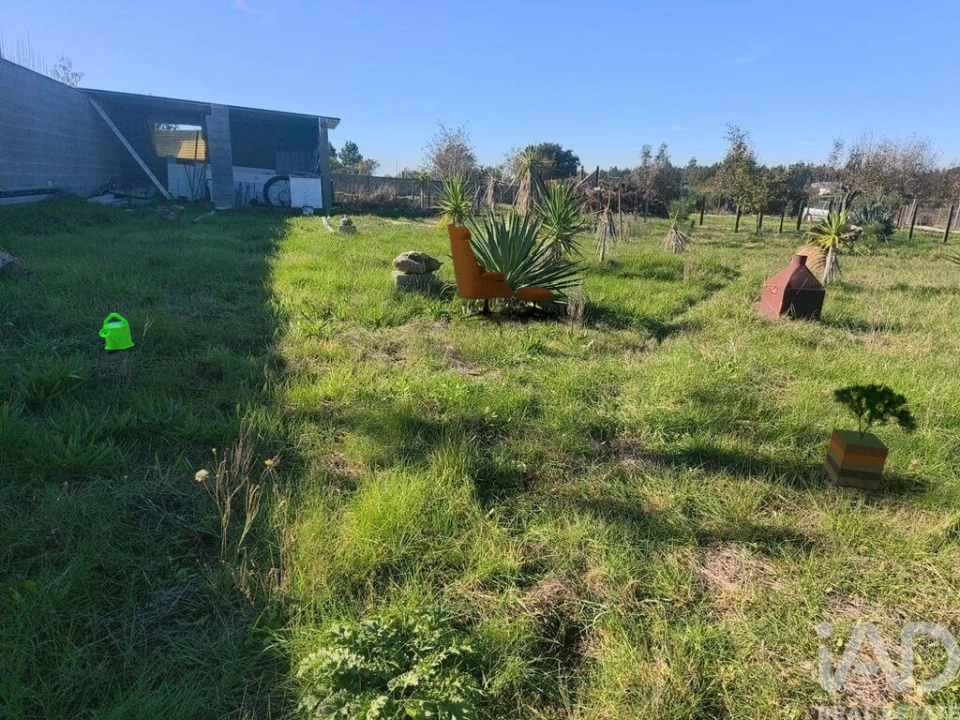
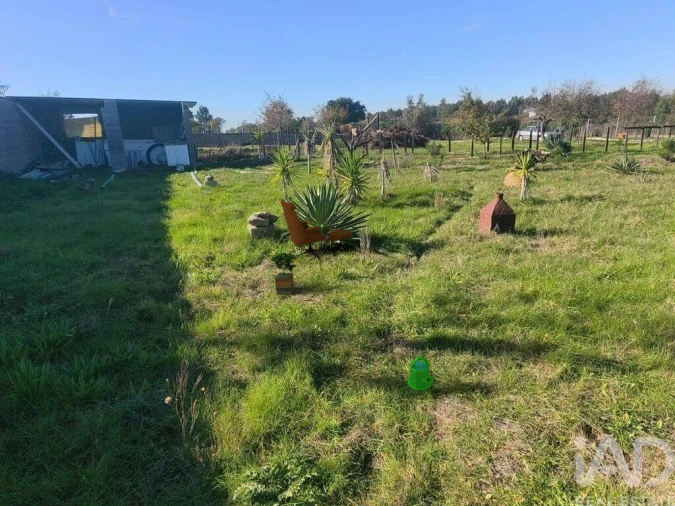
watering can: present [99,313,134,350] -> present [408,356,433,390]
potted tree: present [824,382,918,490] -> present [271,254,296,295]

